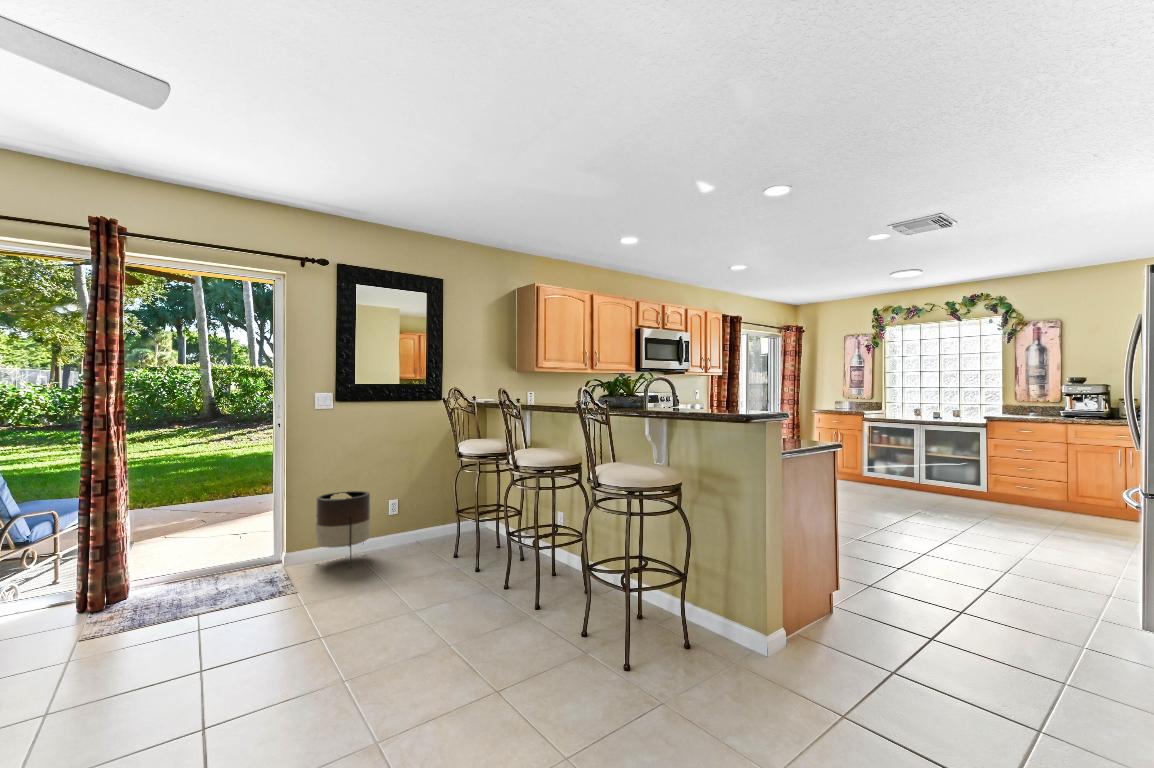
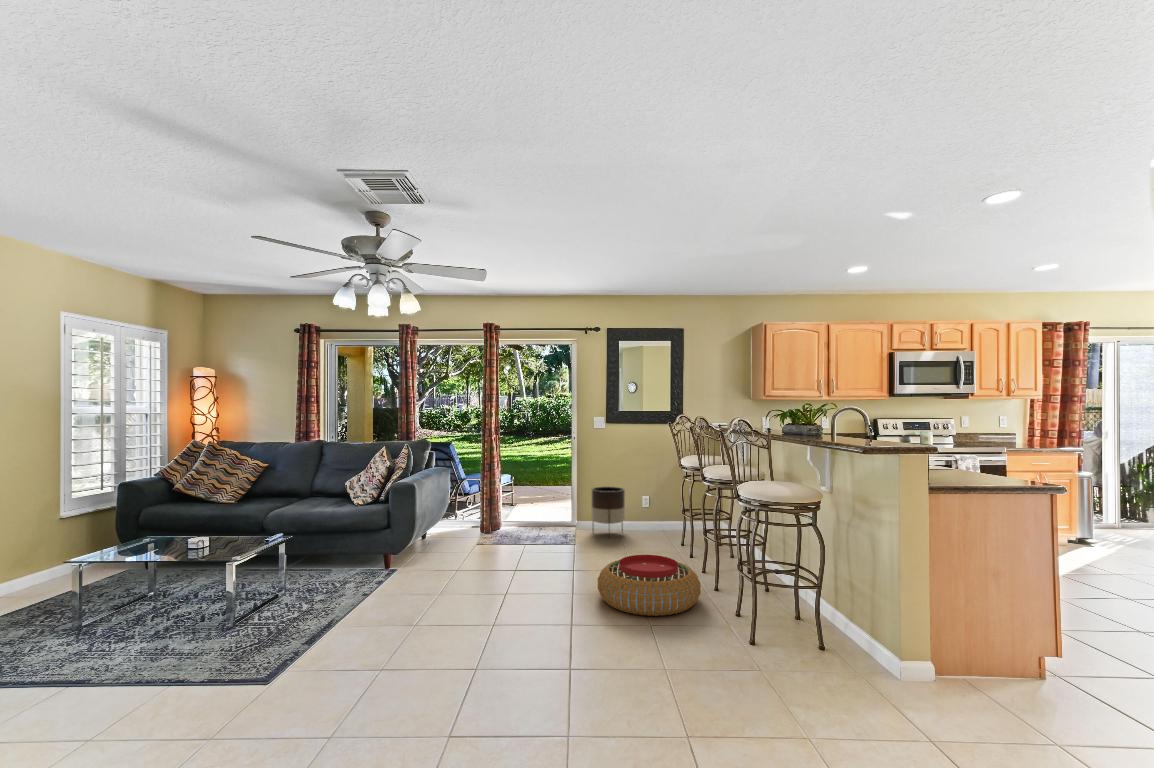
pouf: none [420,581,587,699] -> present [598,555,701,616]

